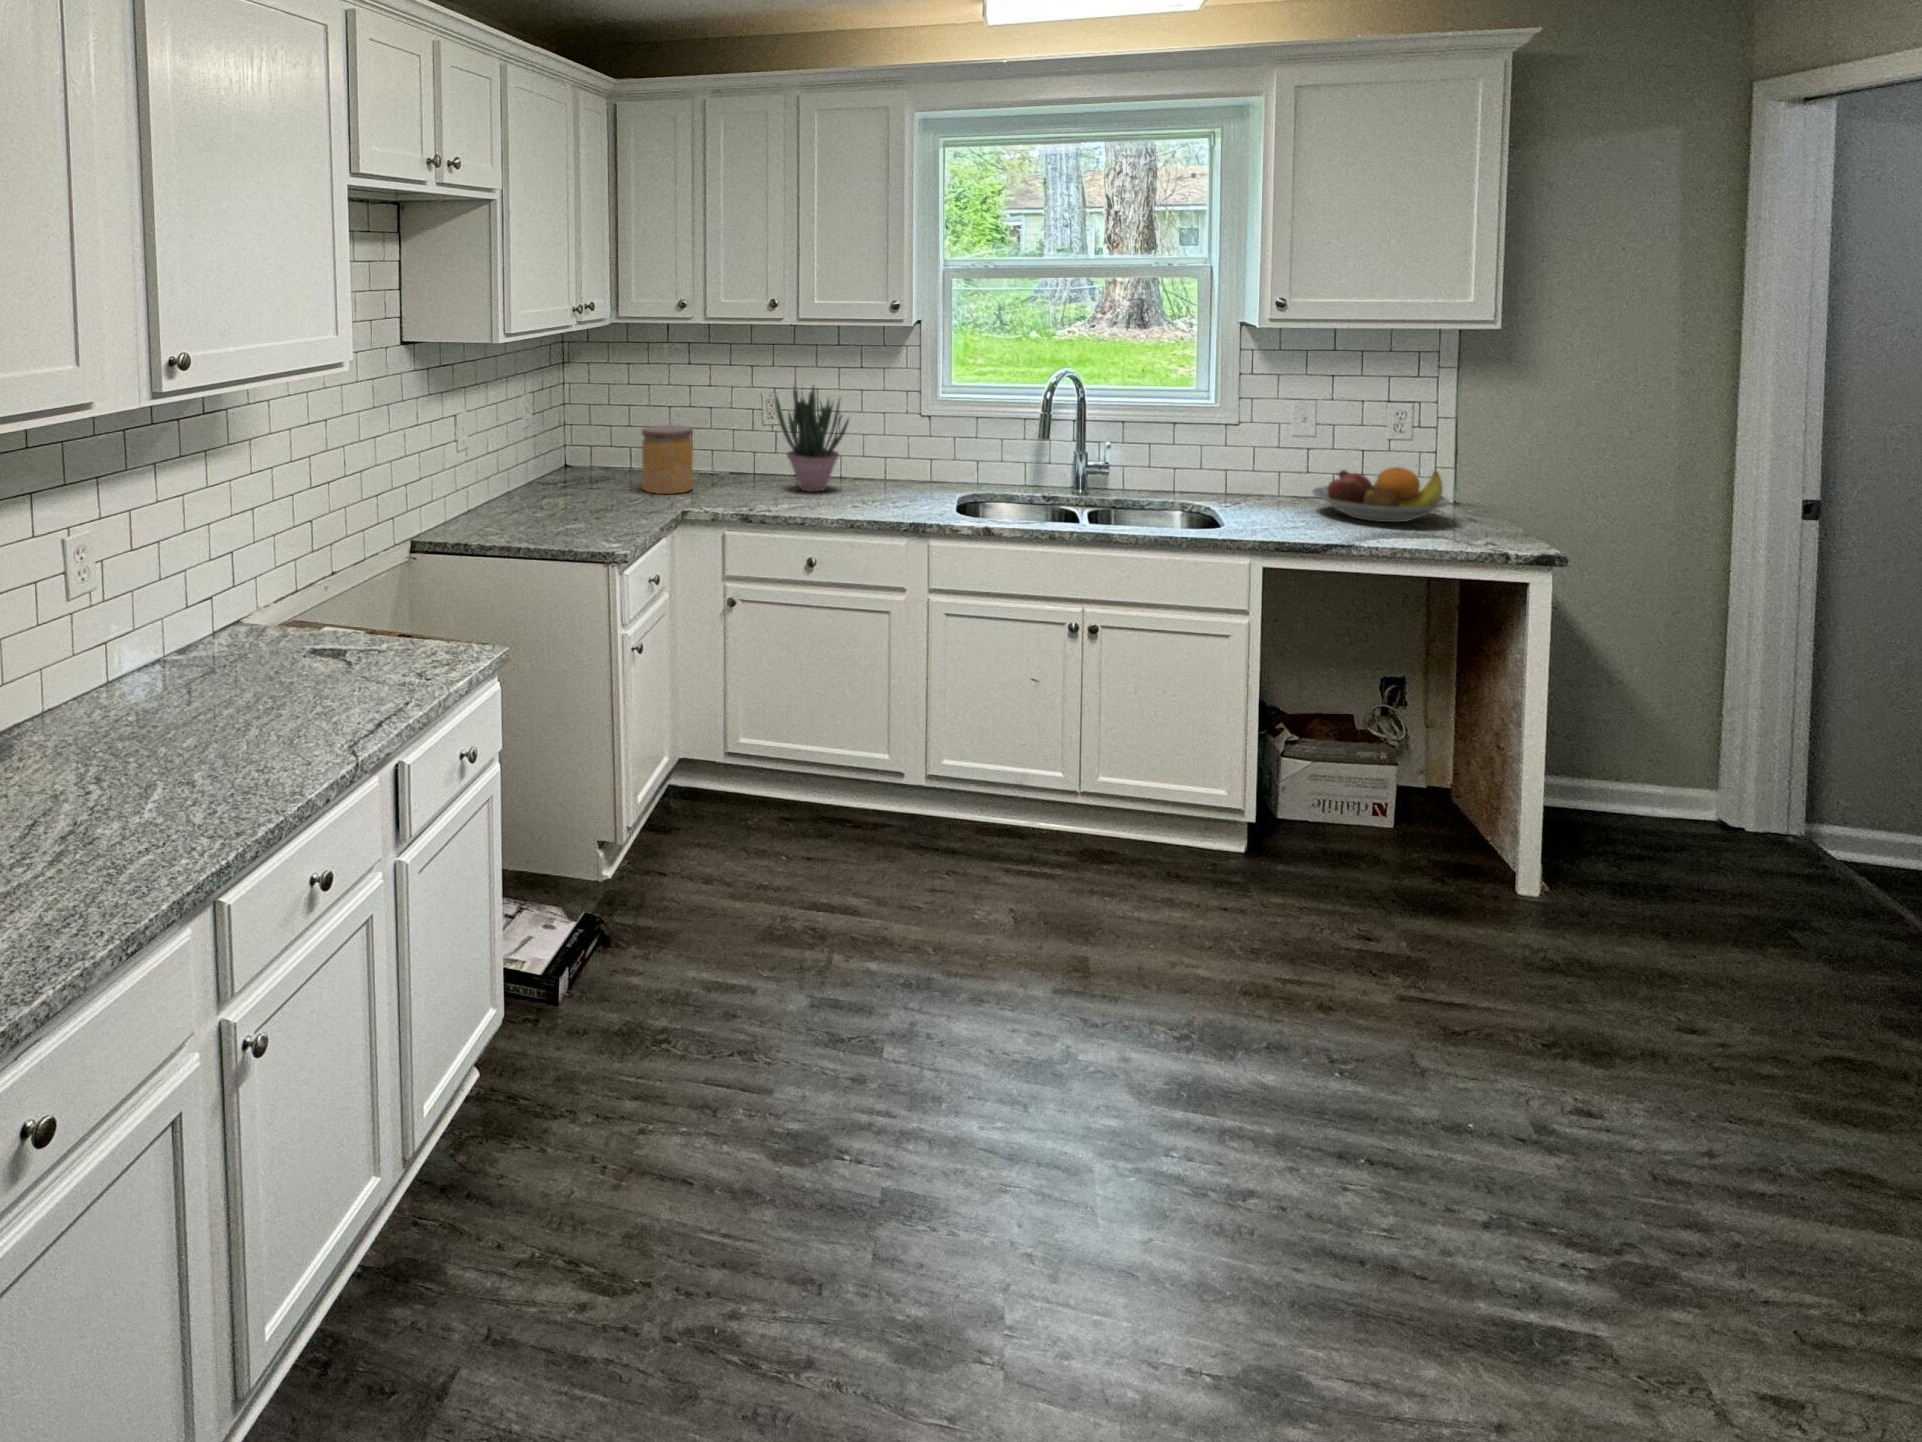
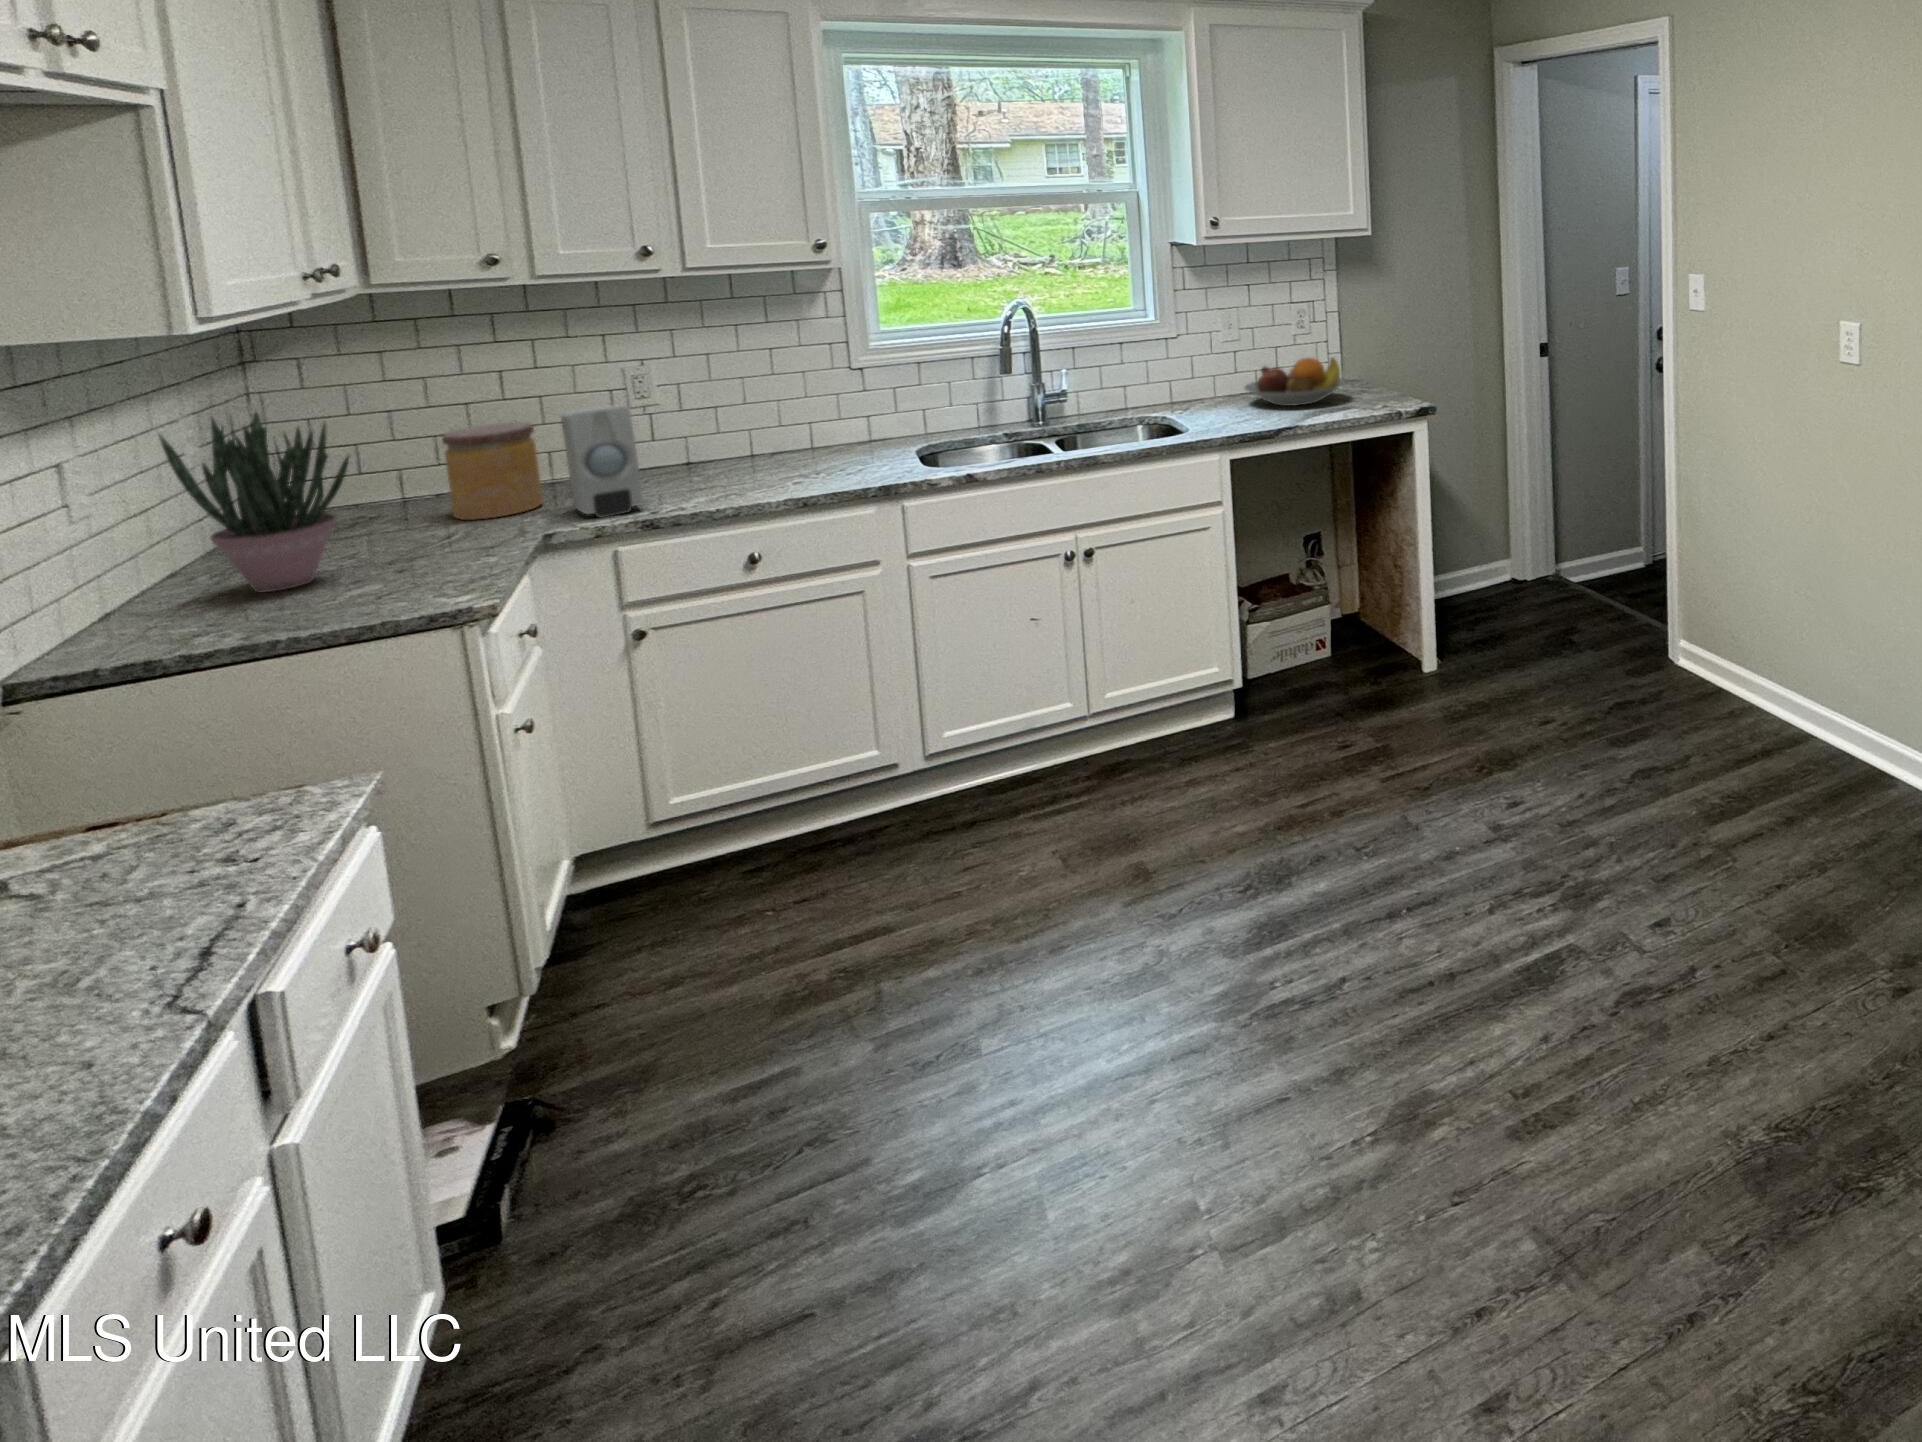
potted plant: present [775,387,849,492] -> present [159,412,349,592]
soap dispenser: none [705,423,744,507] -> present [561,406,642,518]

